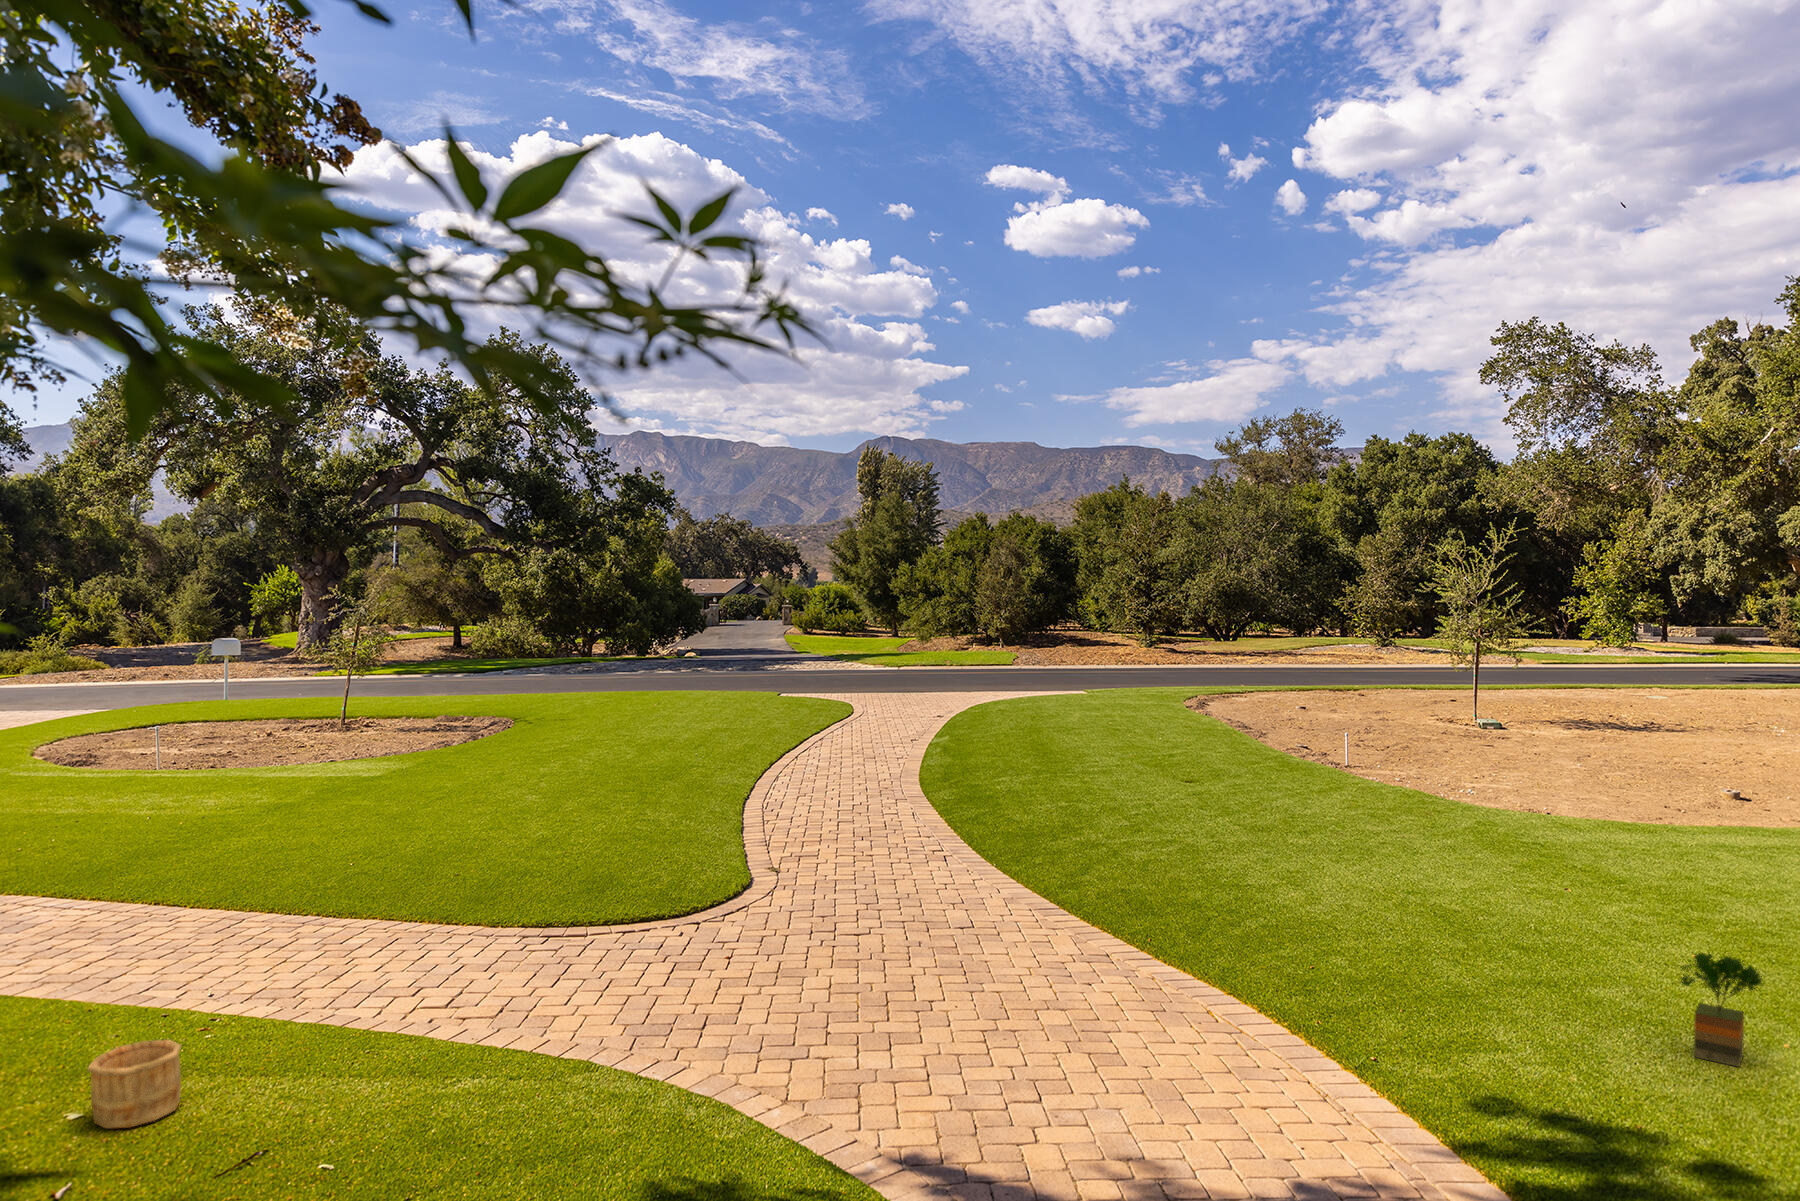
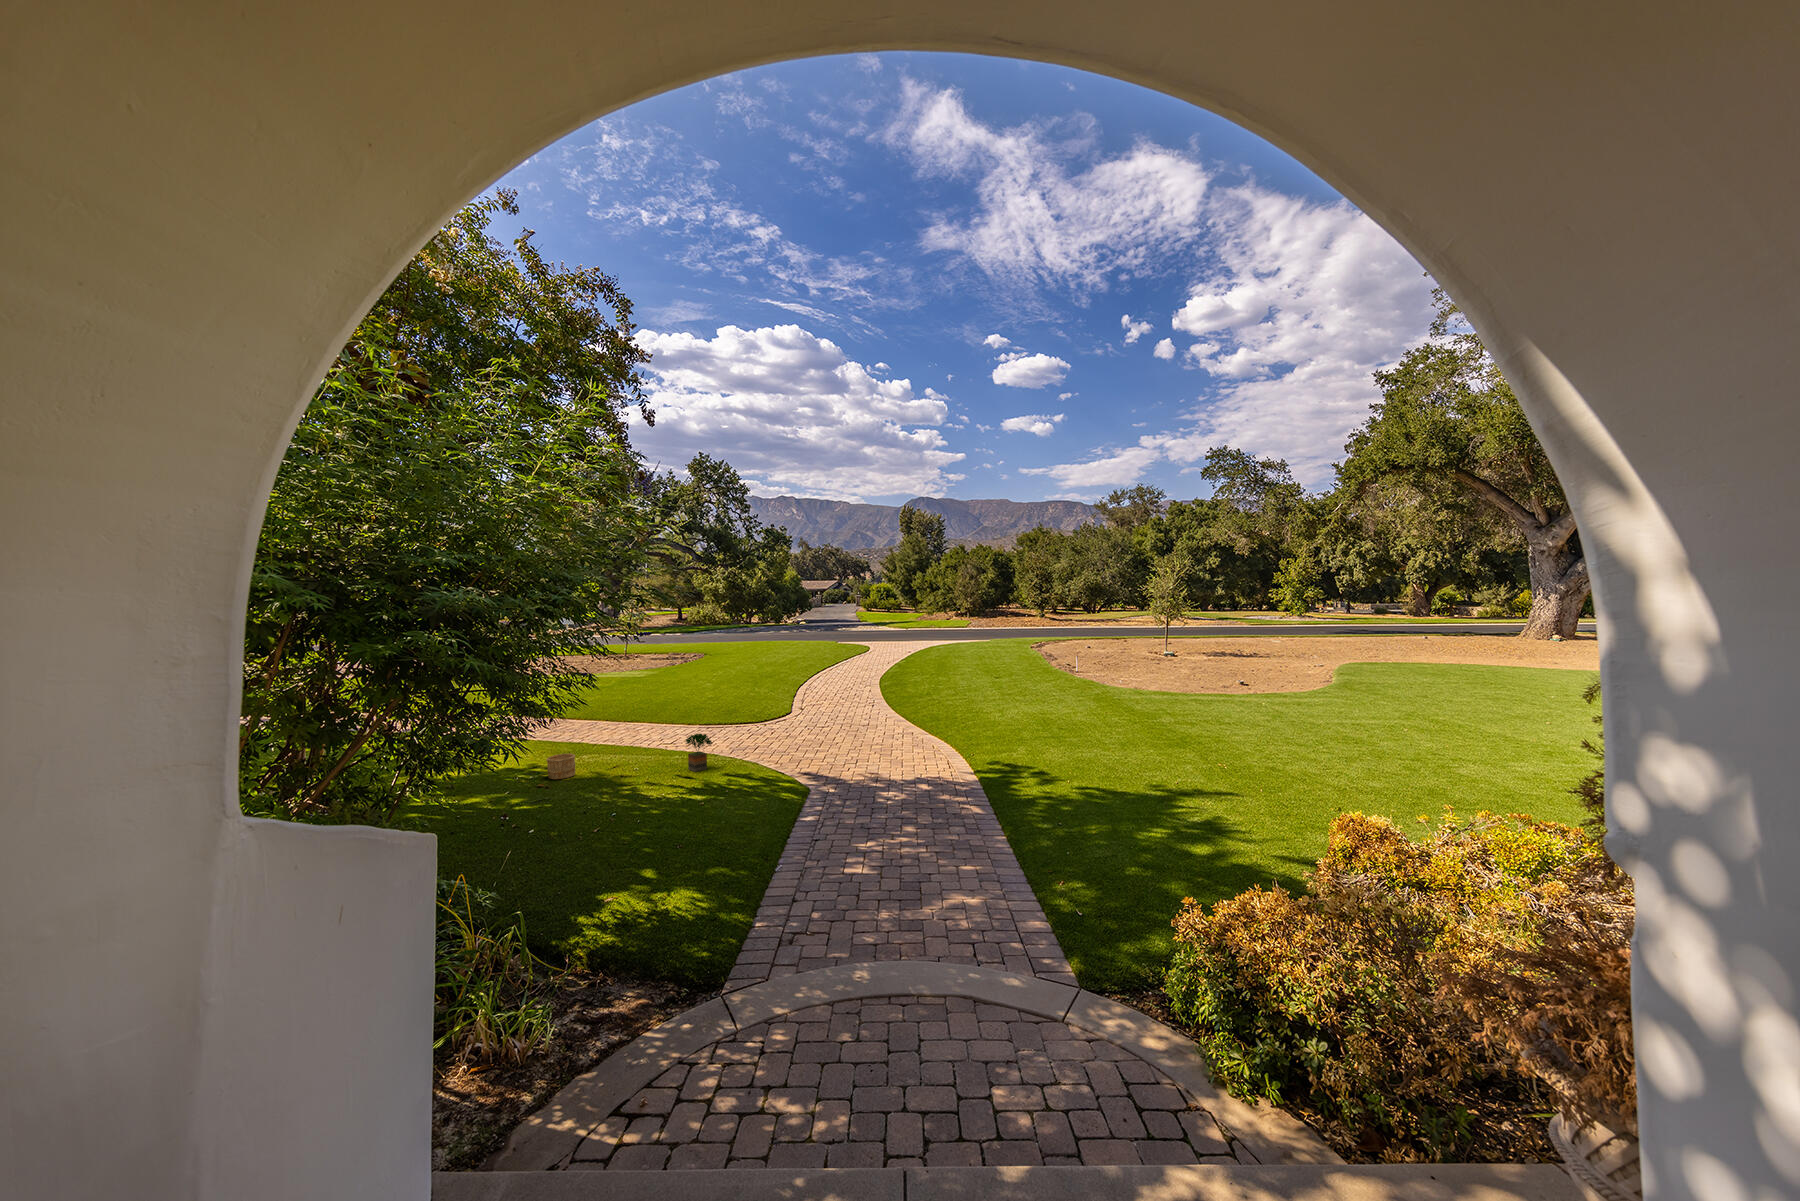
potted tree: present [1681,953,1763,1067] -> present [686,734,712,772]

